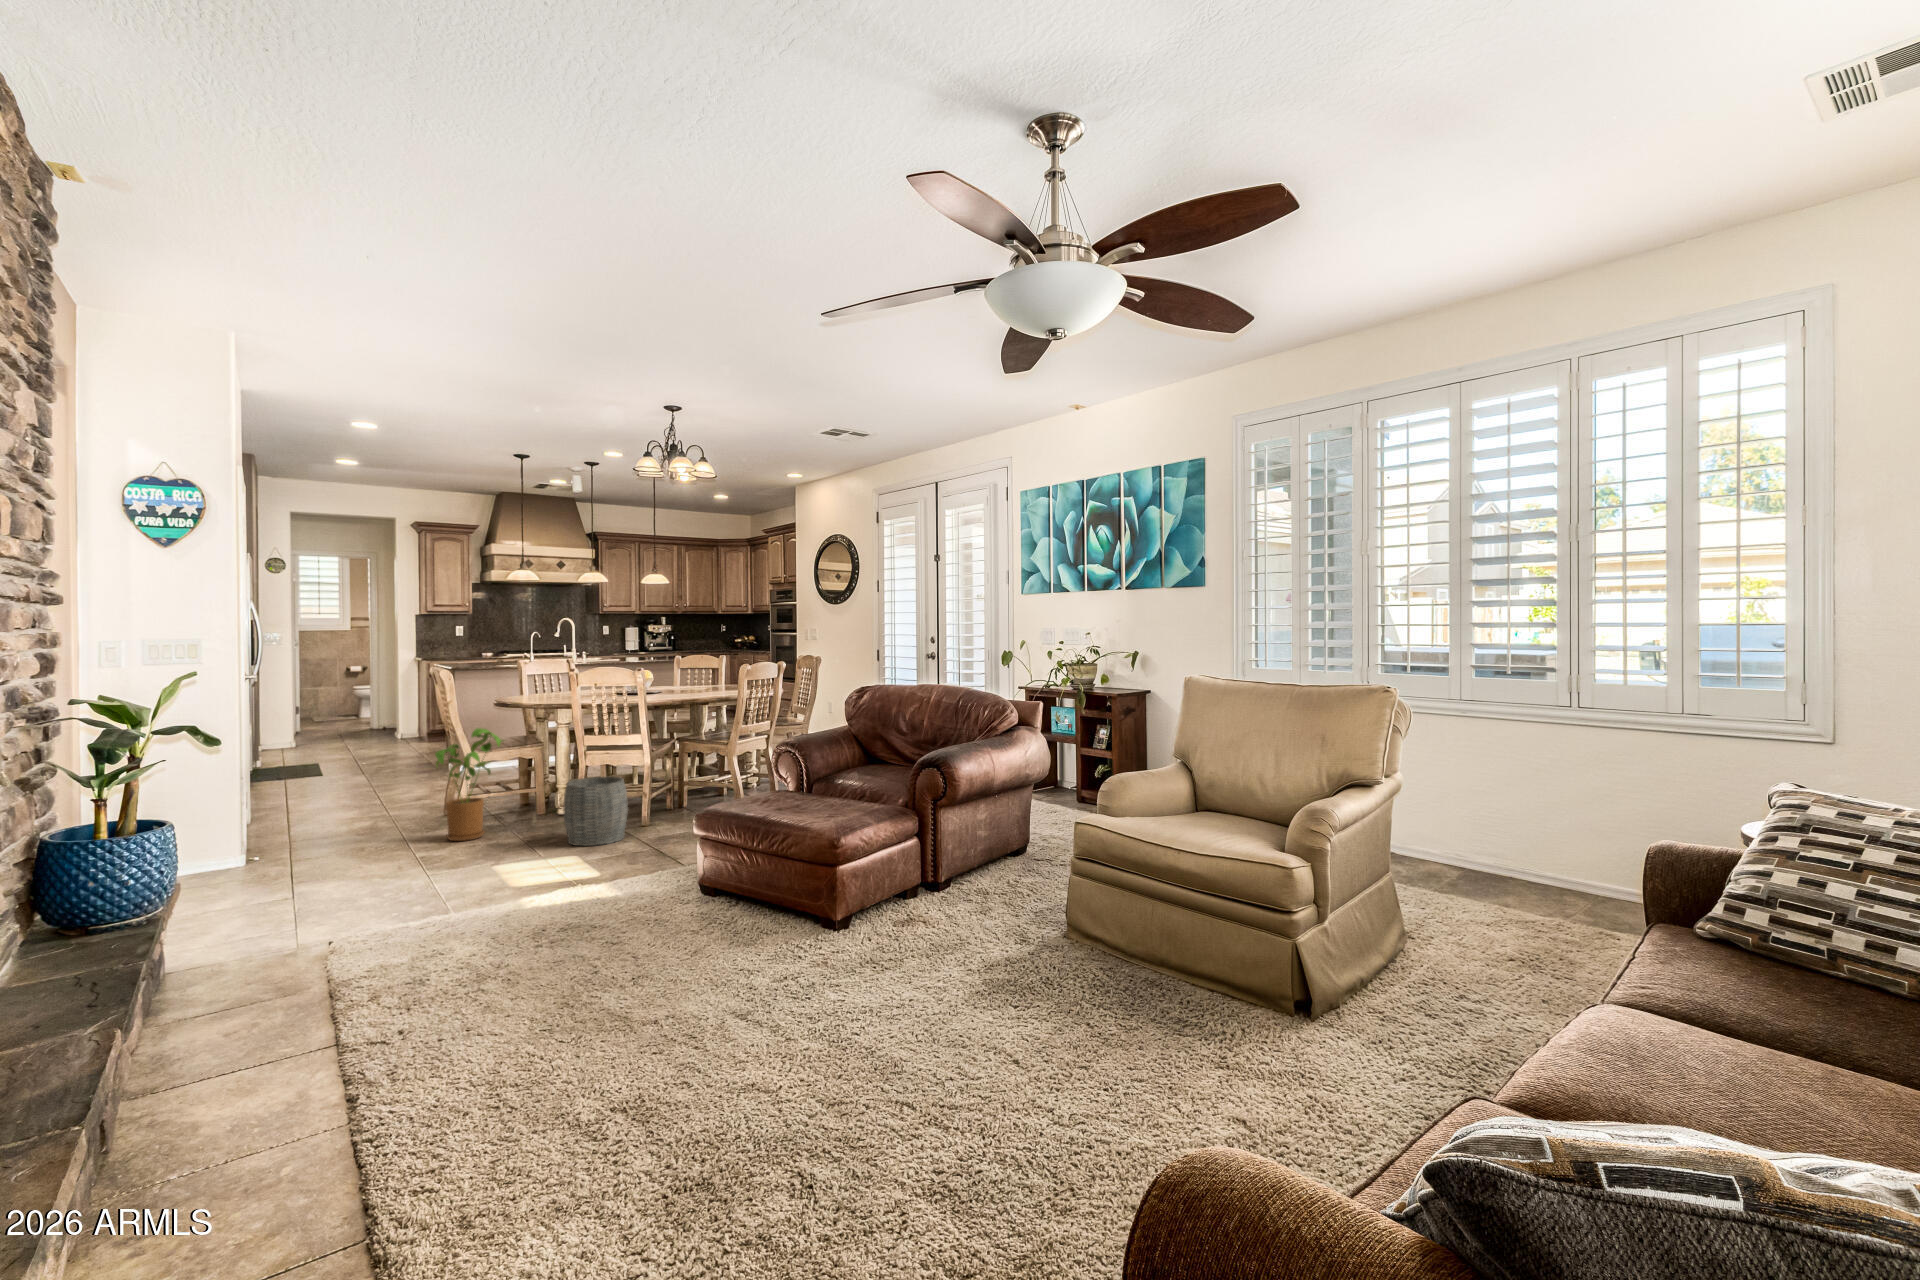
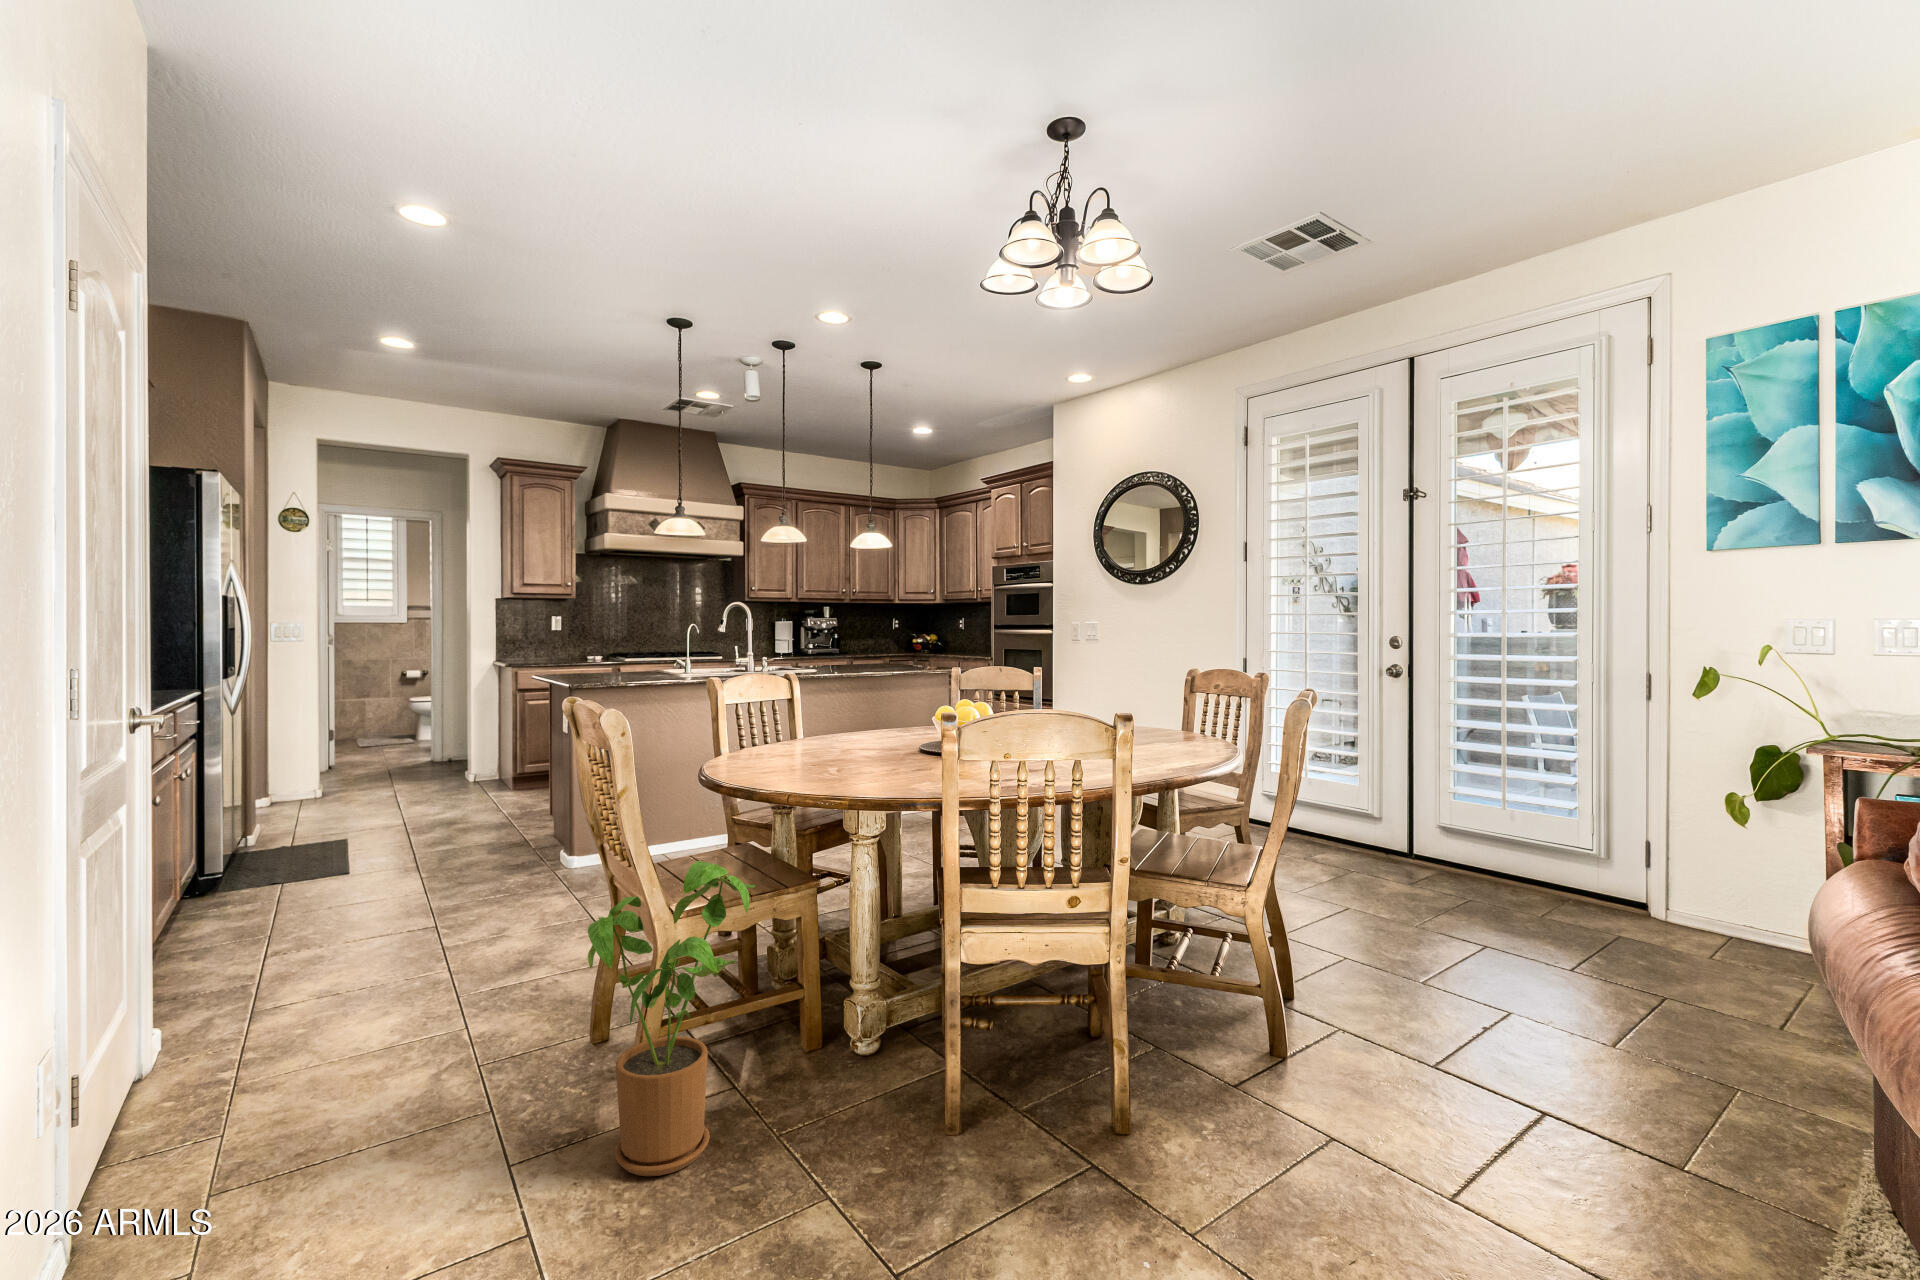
woven basket: present [563,777,628,846] -> none [943,995,1107,1236]

